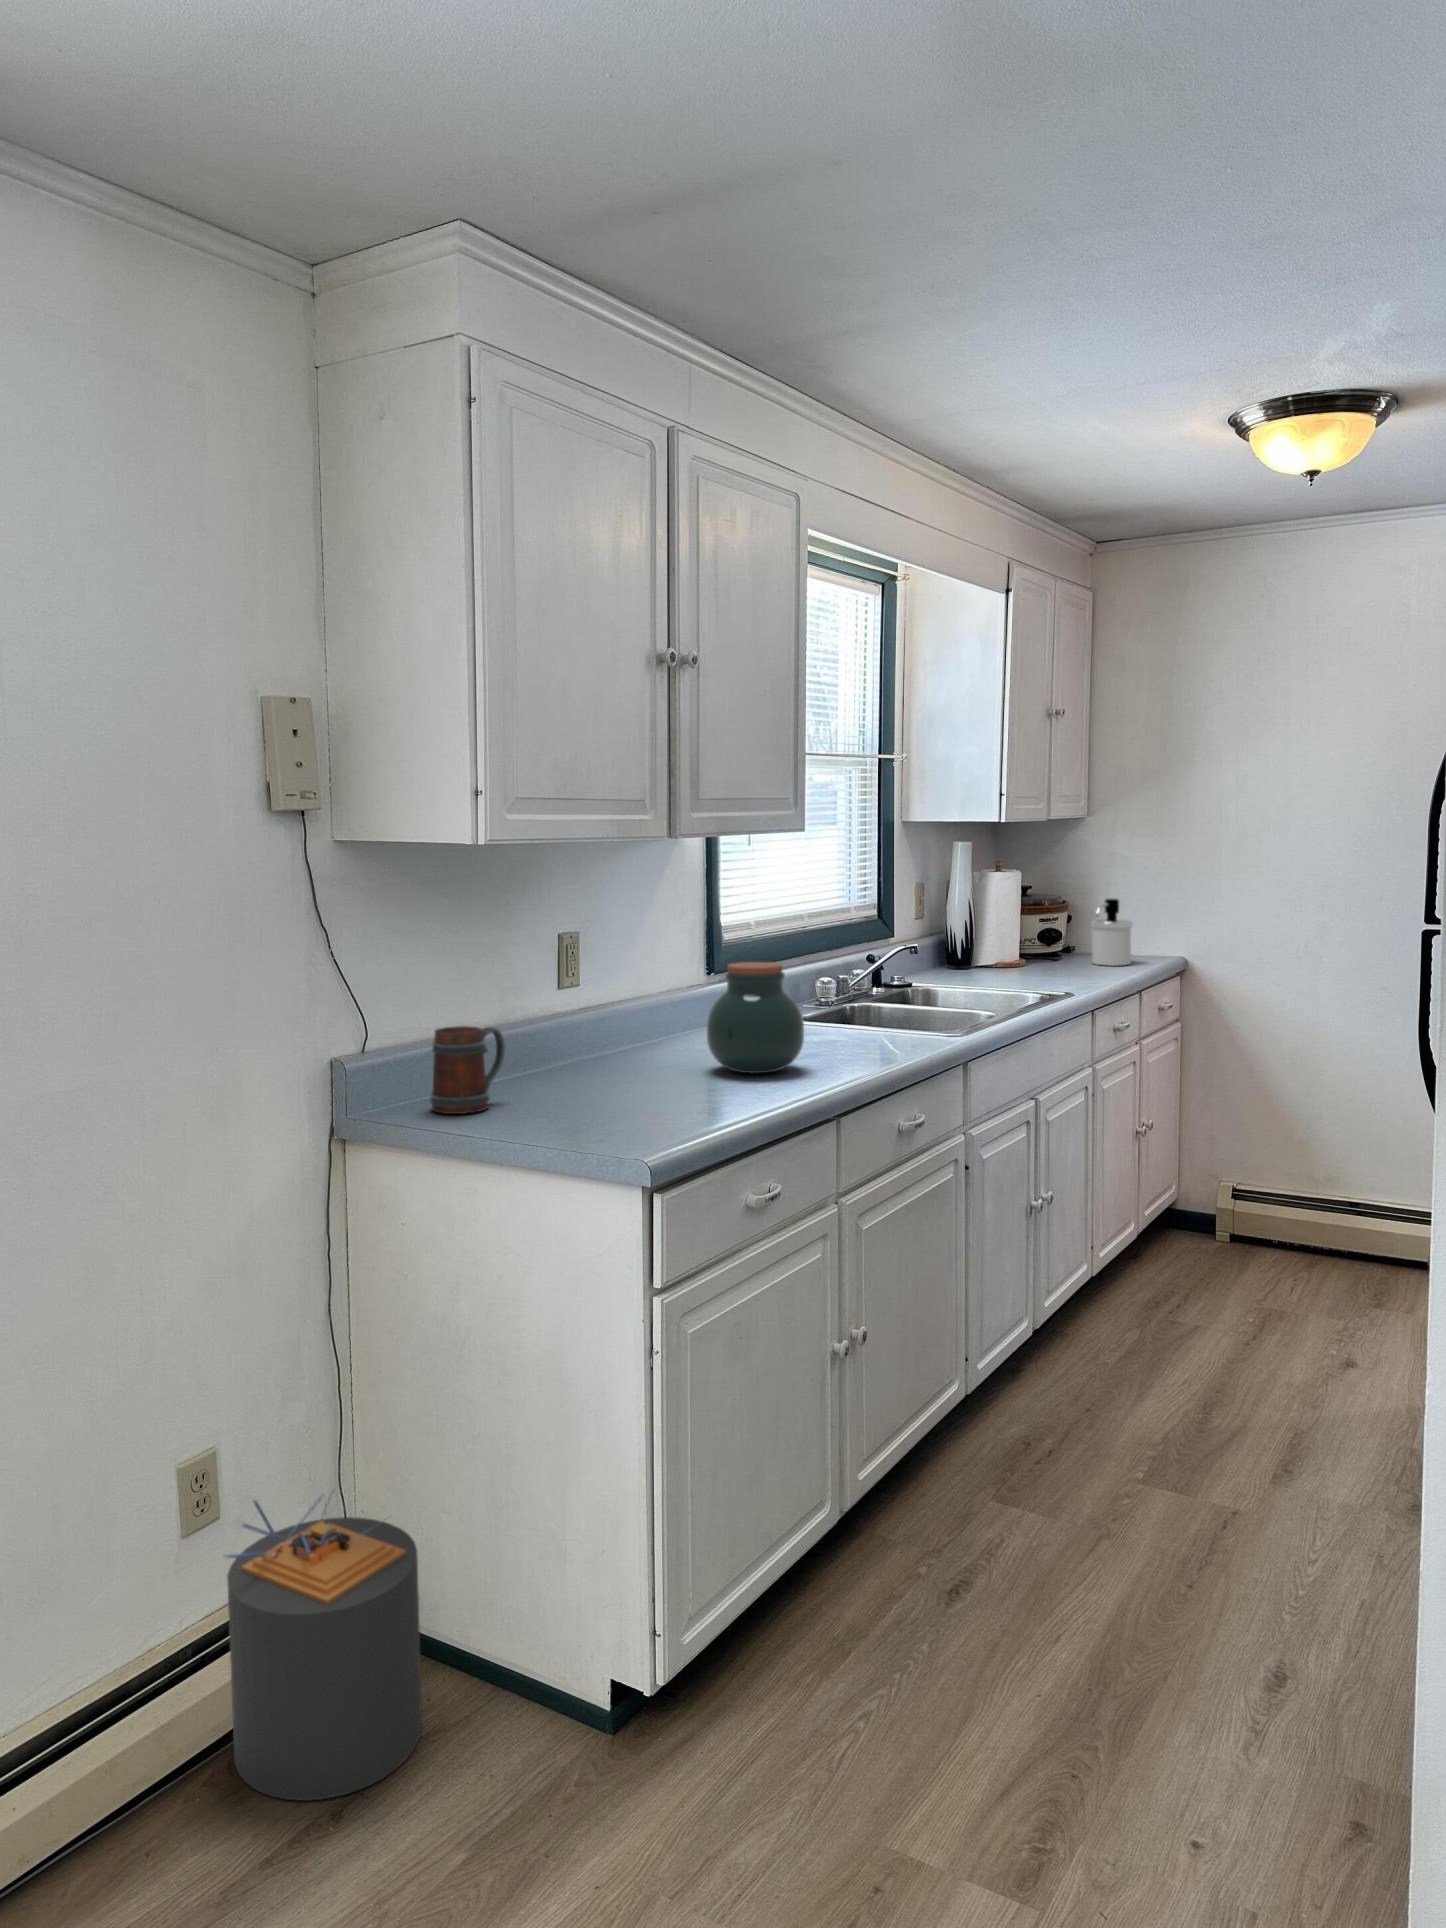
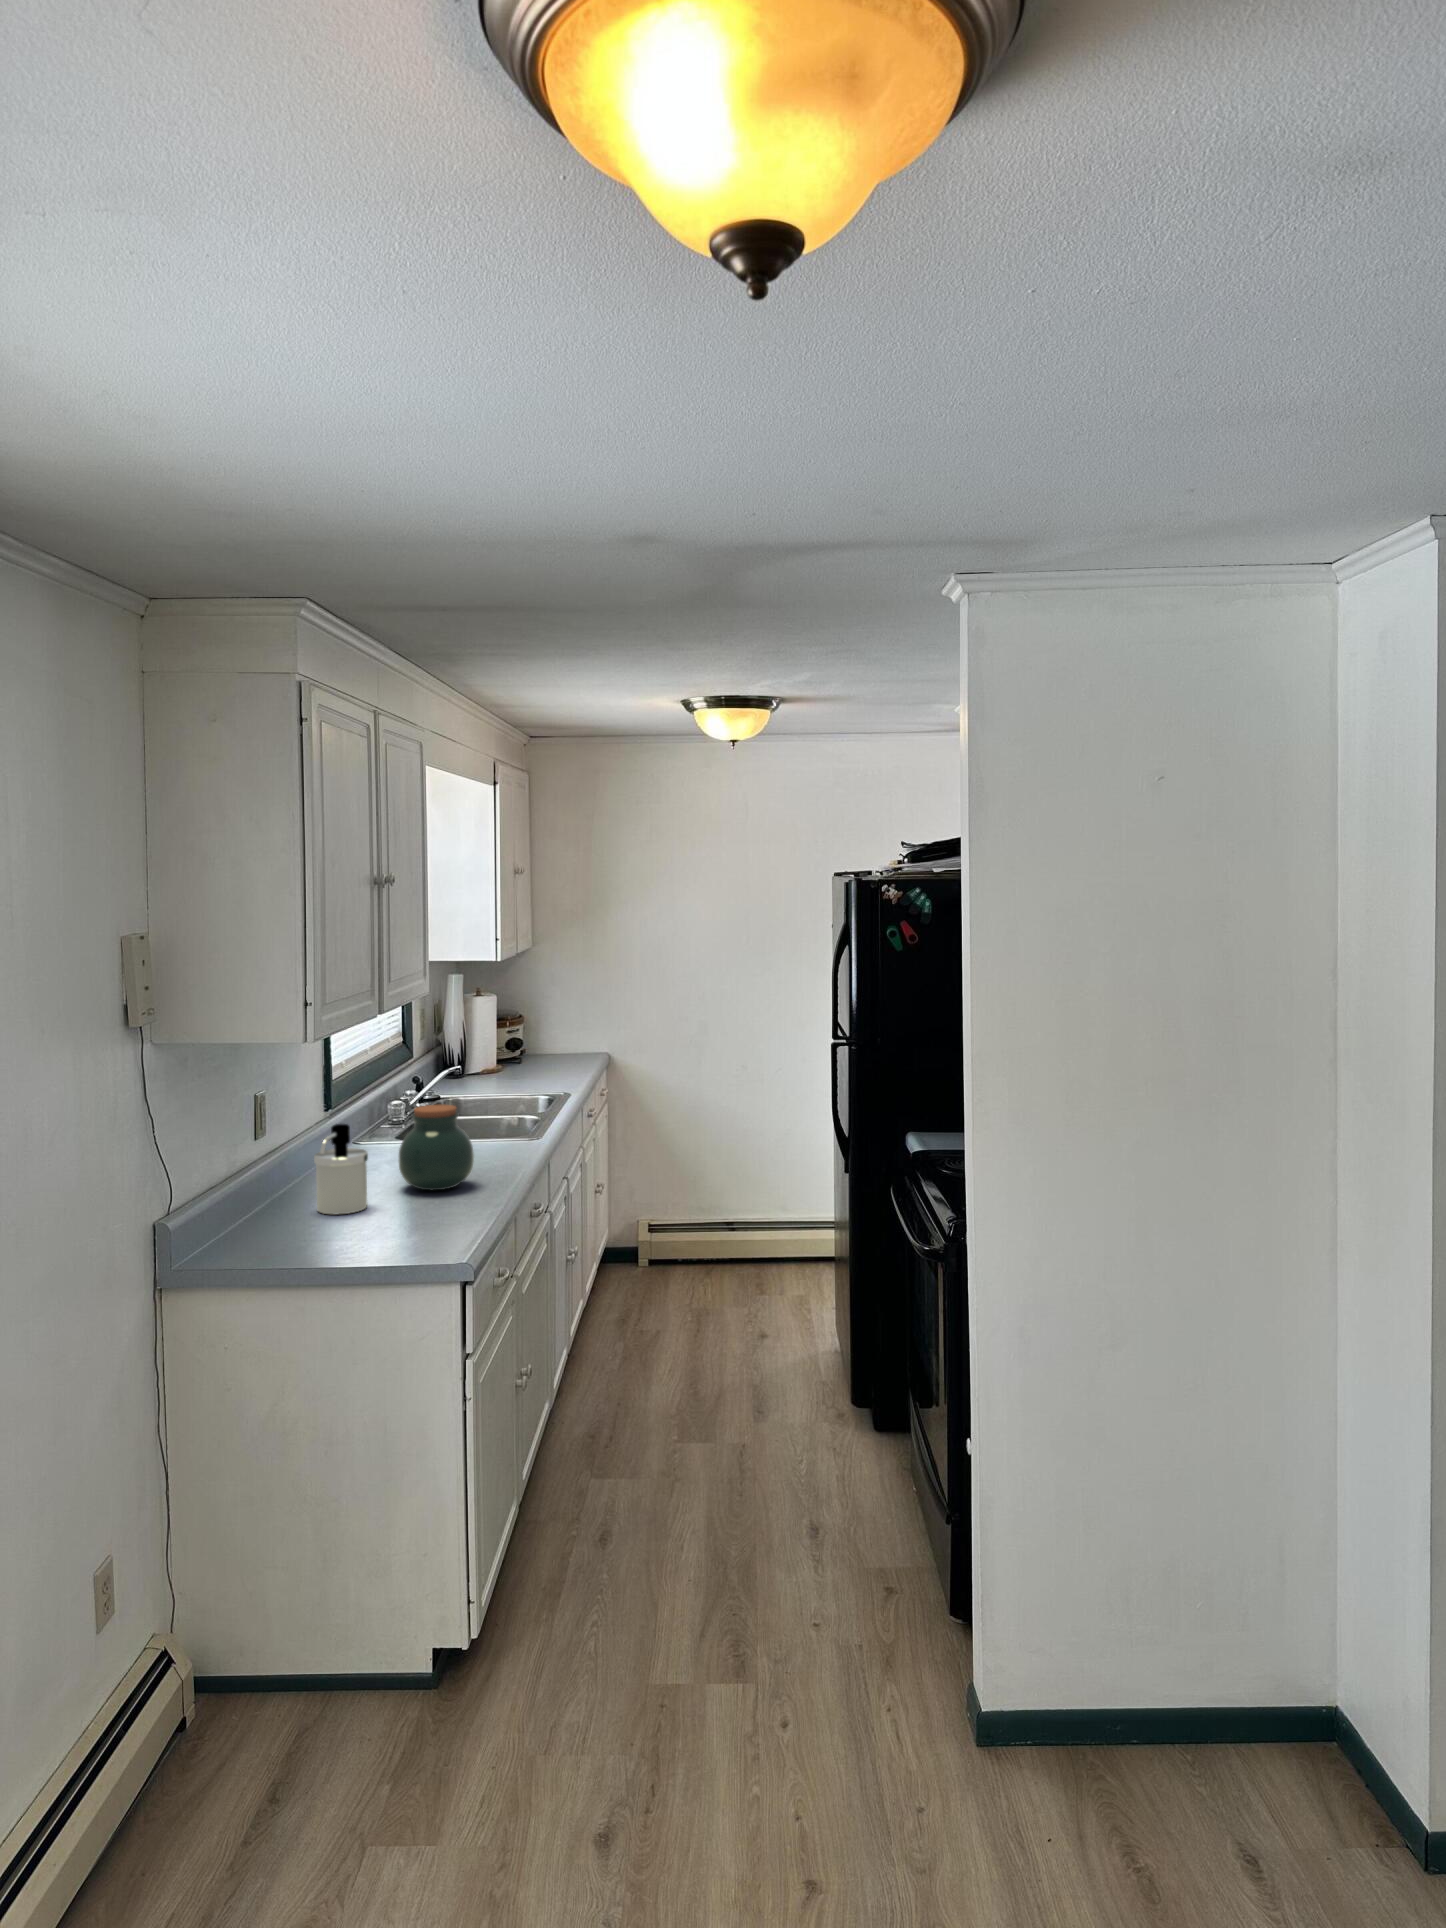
soap dispenser: present [1091,899,1133,966] -> present [314,1124,368,1215]
mug: present [430,1026,505,1114] -> none [234,1181,283,1255]
trash can: present [226,1490,422,1801] -> none [135,1562,295,1816]

